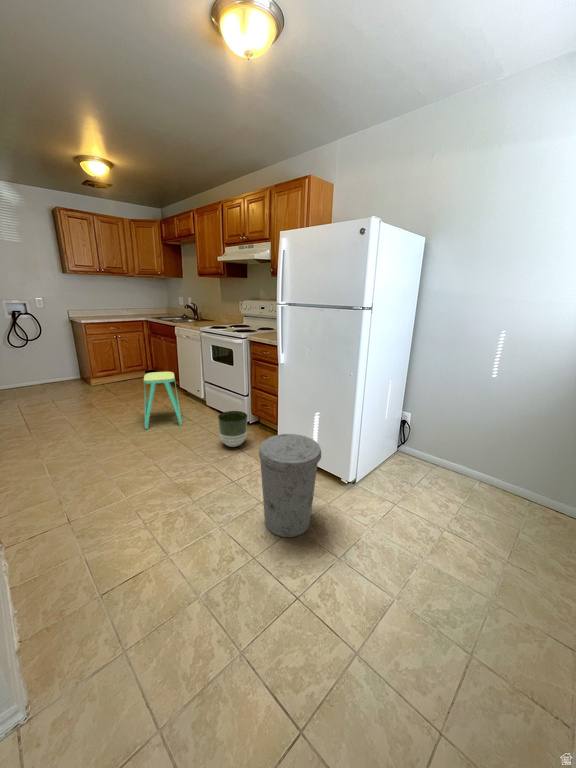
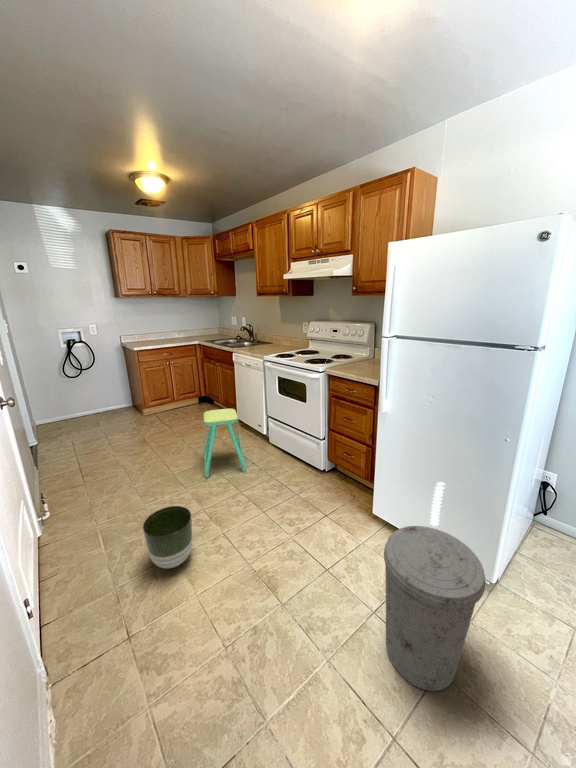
planter: present [218,411,247,447] -> present [143,506,193,569]

